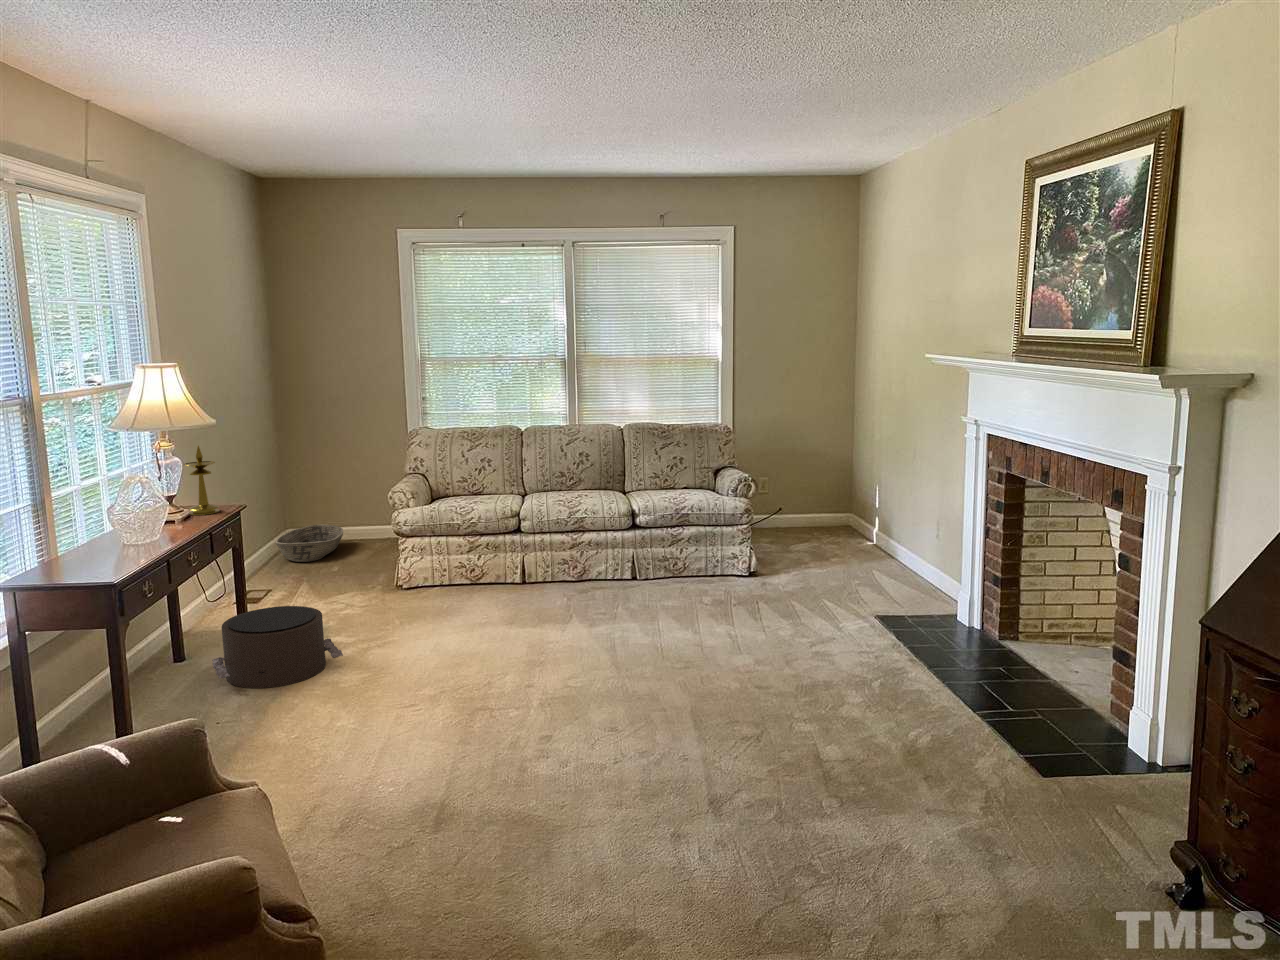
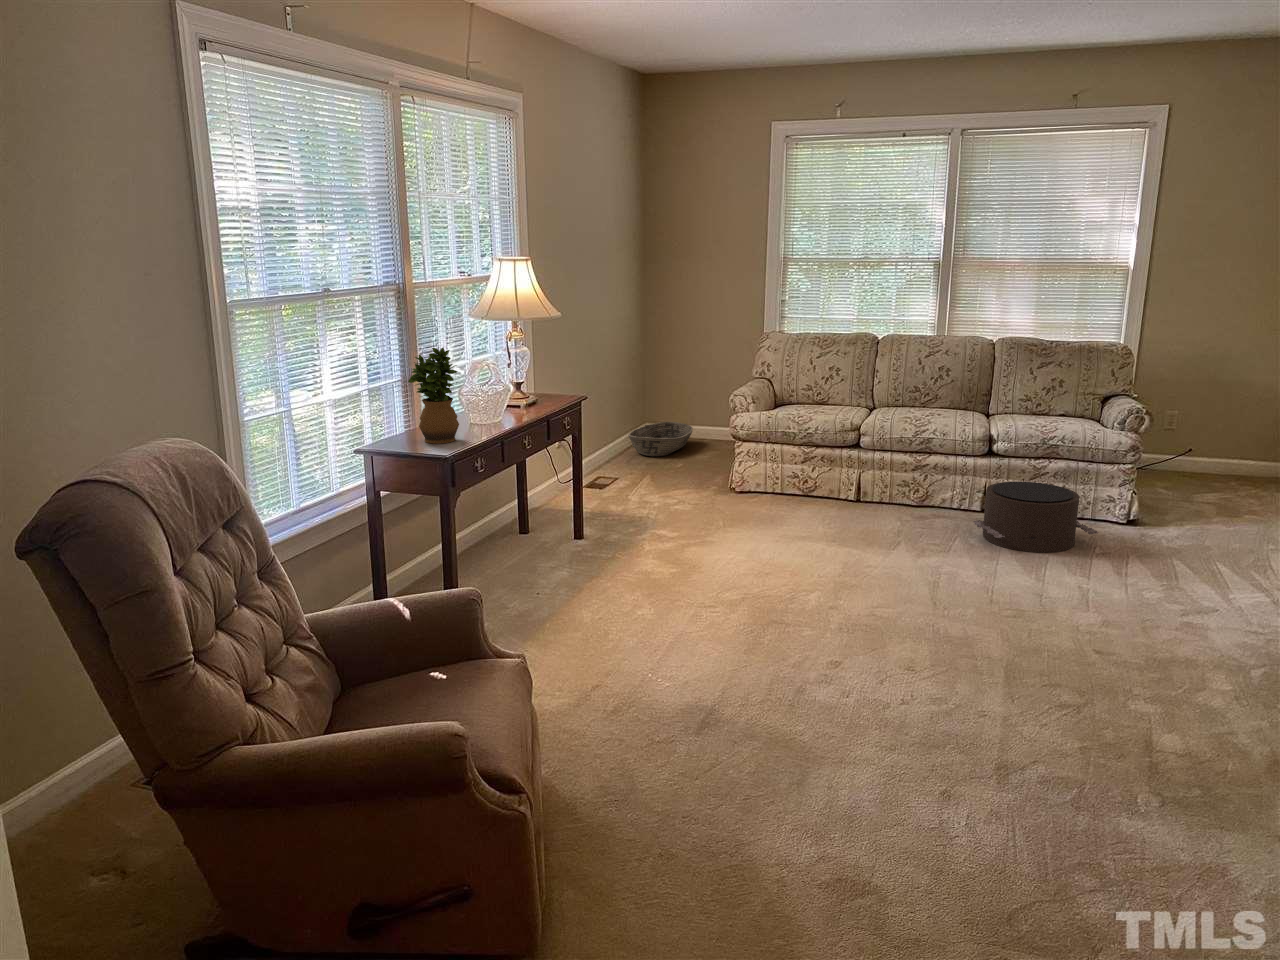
candlestick: present [184,446,220,515] -> none [533,336,561,402]
potted plant: none [54,464,121,571] -> present [408,348,459,444]
pouf: present [212,606,343,688] -> present [973,482,1099,553]

